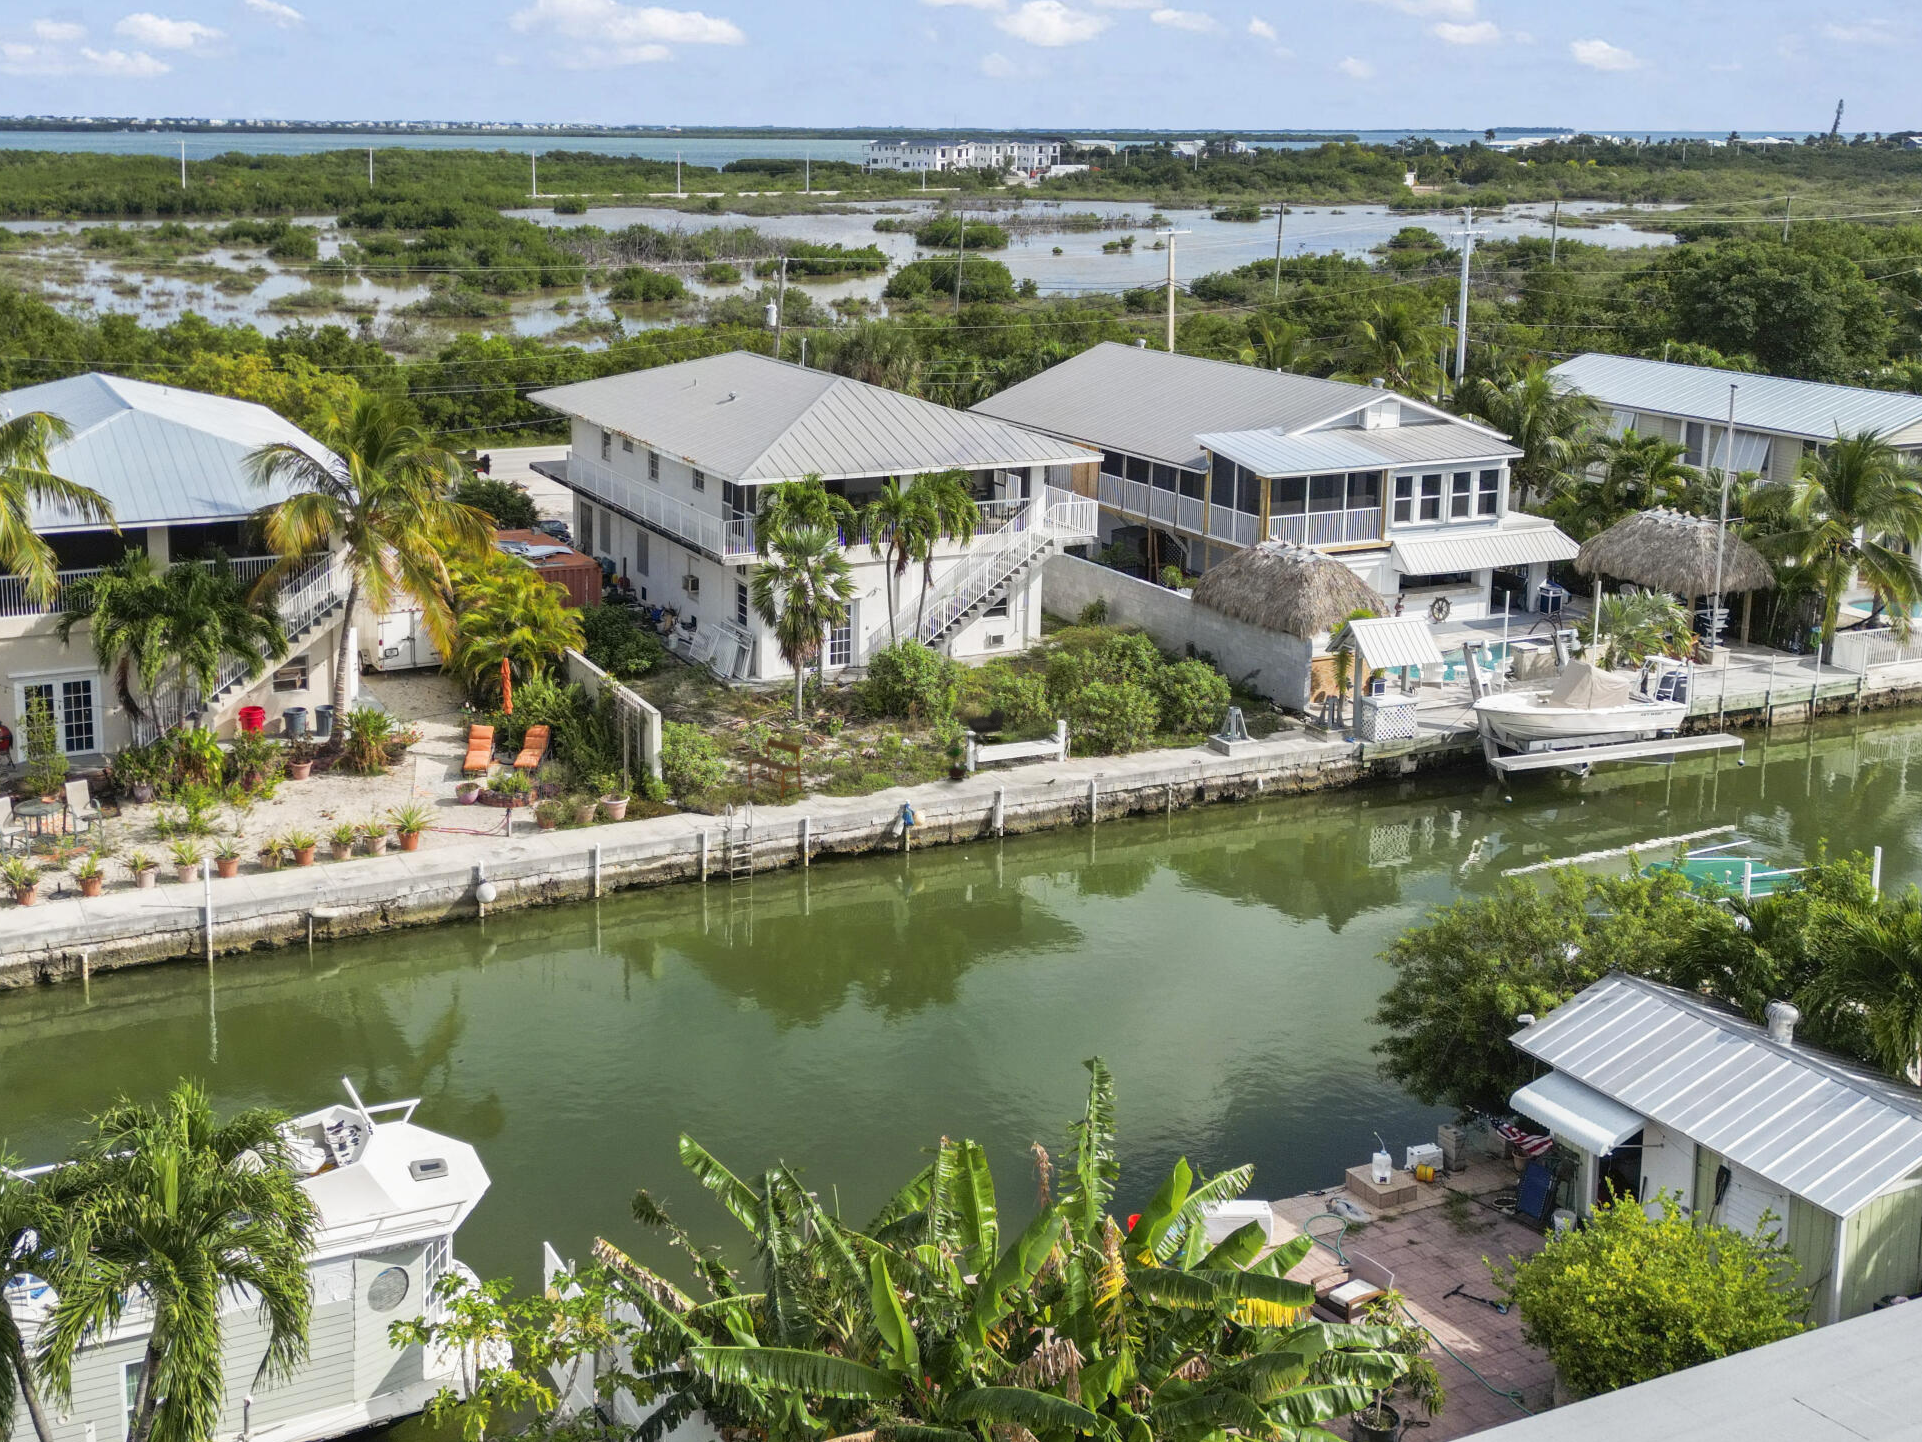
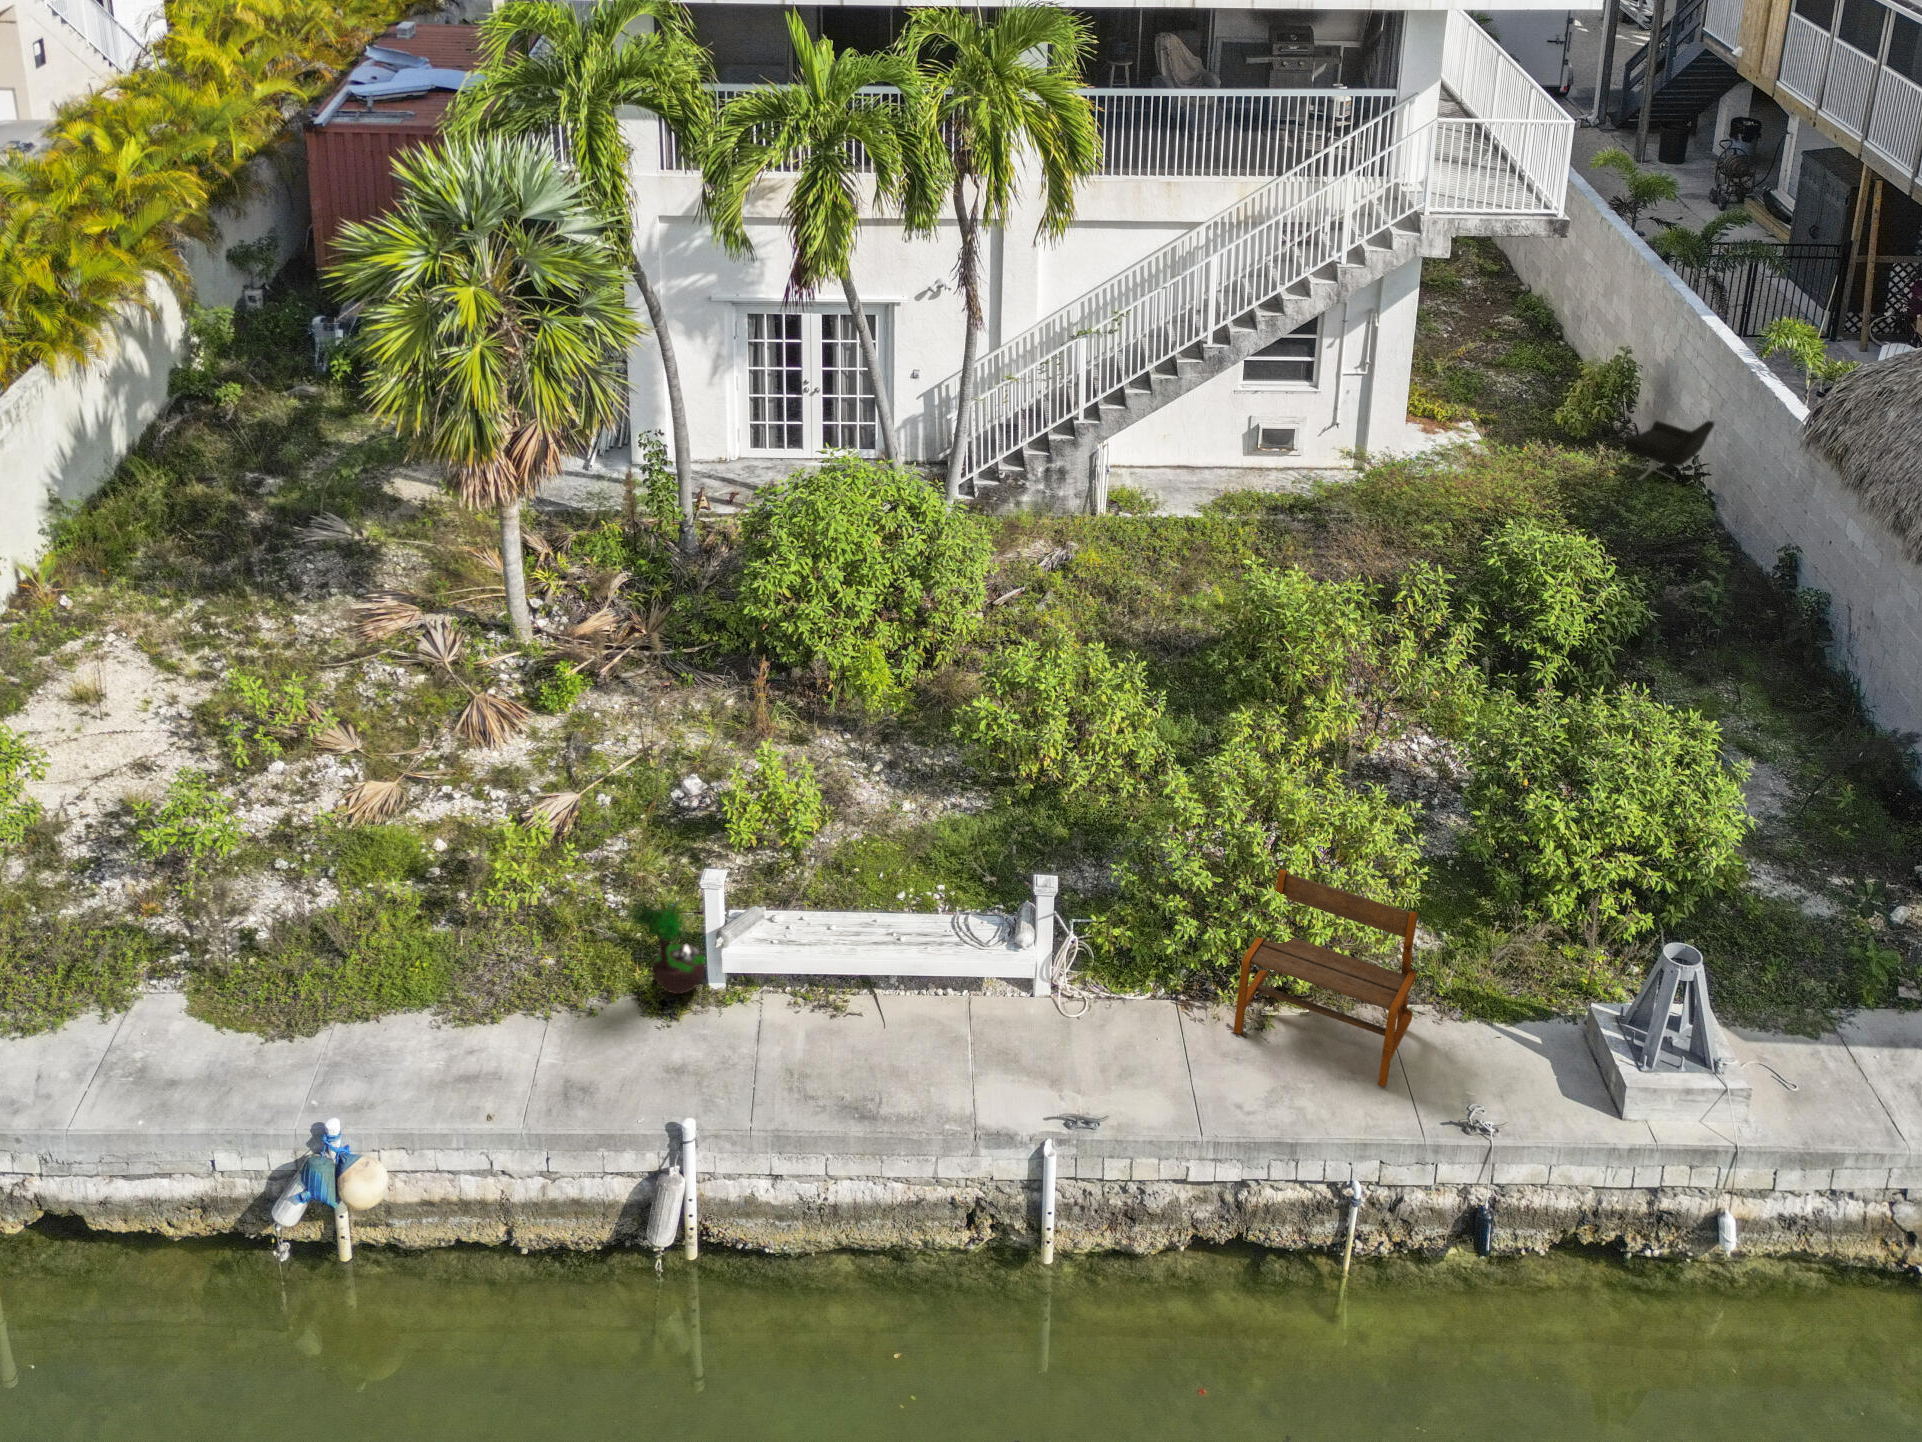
lounge chair: present [968,709,1005,741] -> present [1623,421,1714,480]
bench: present [748,738,802,797] -> present [1234,869,1418,1087]

